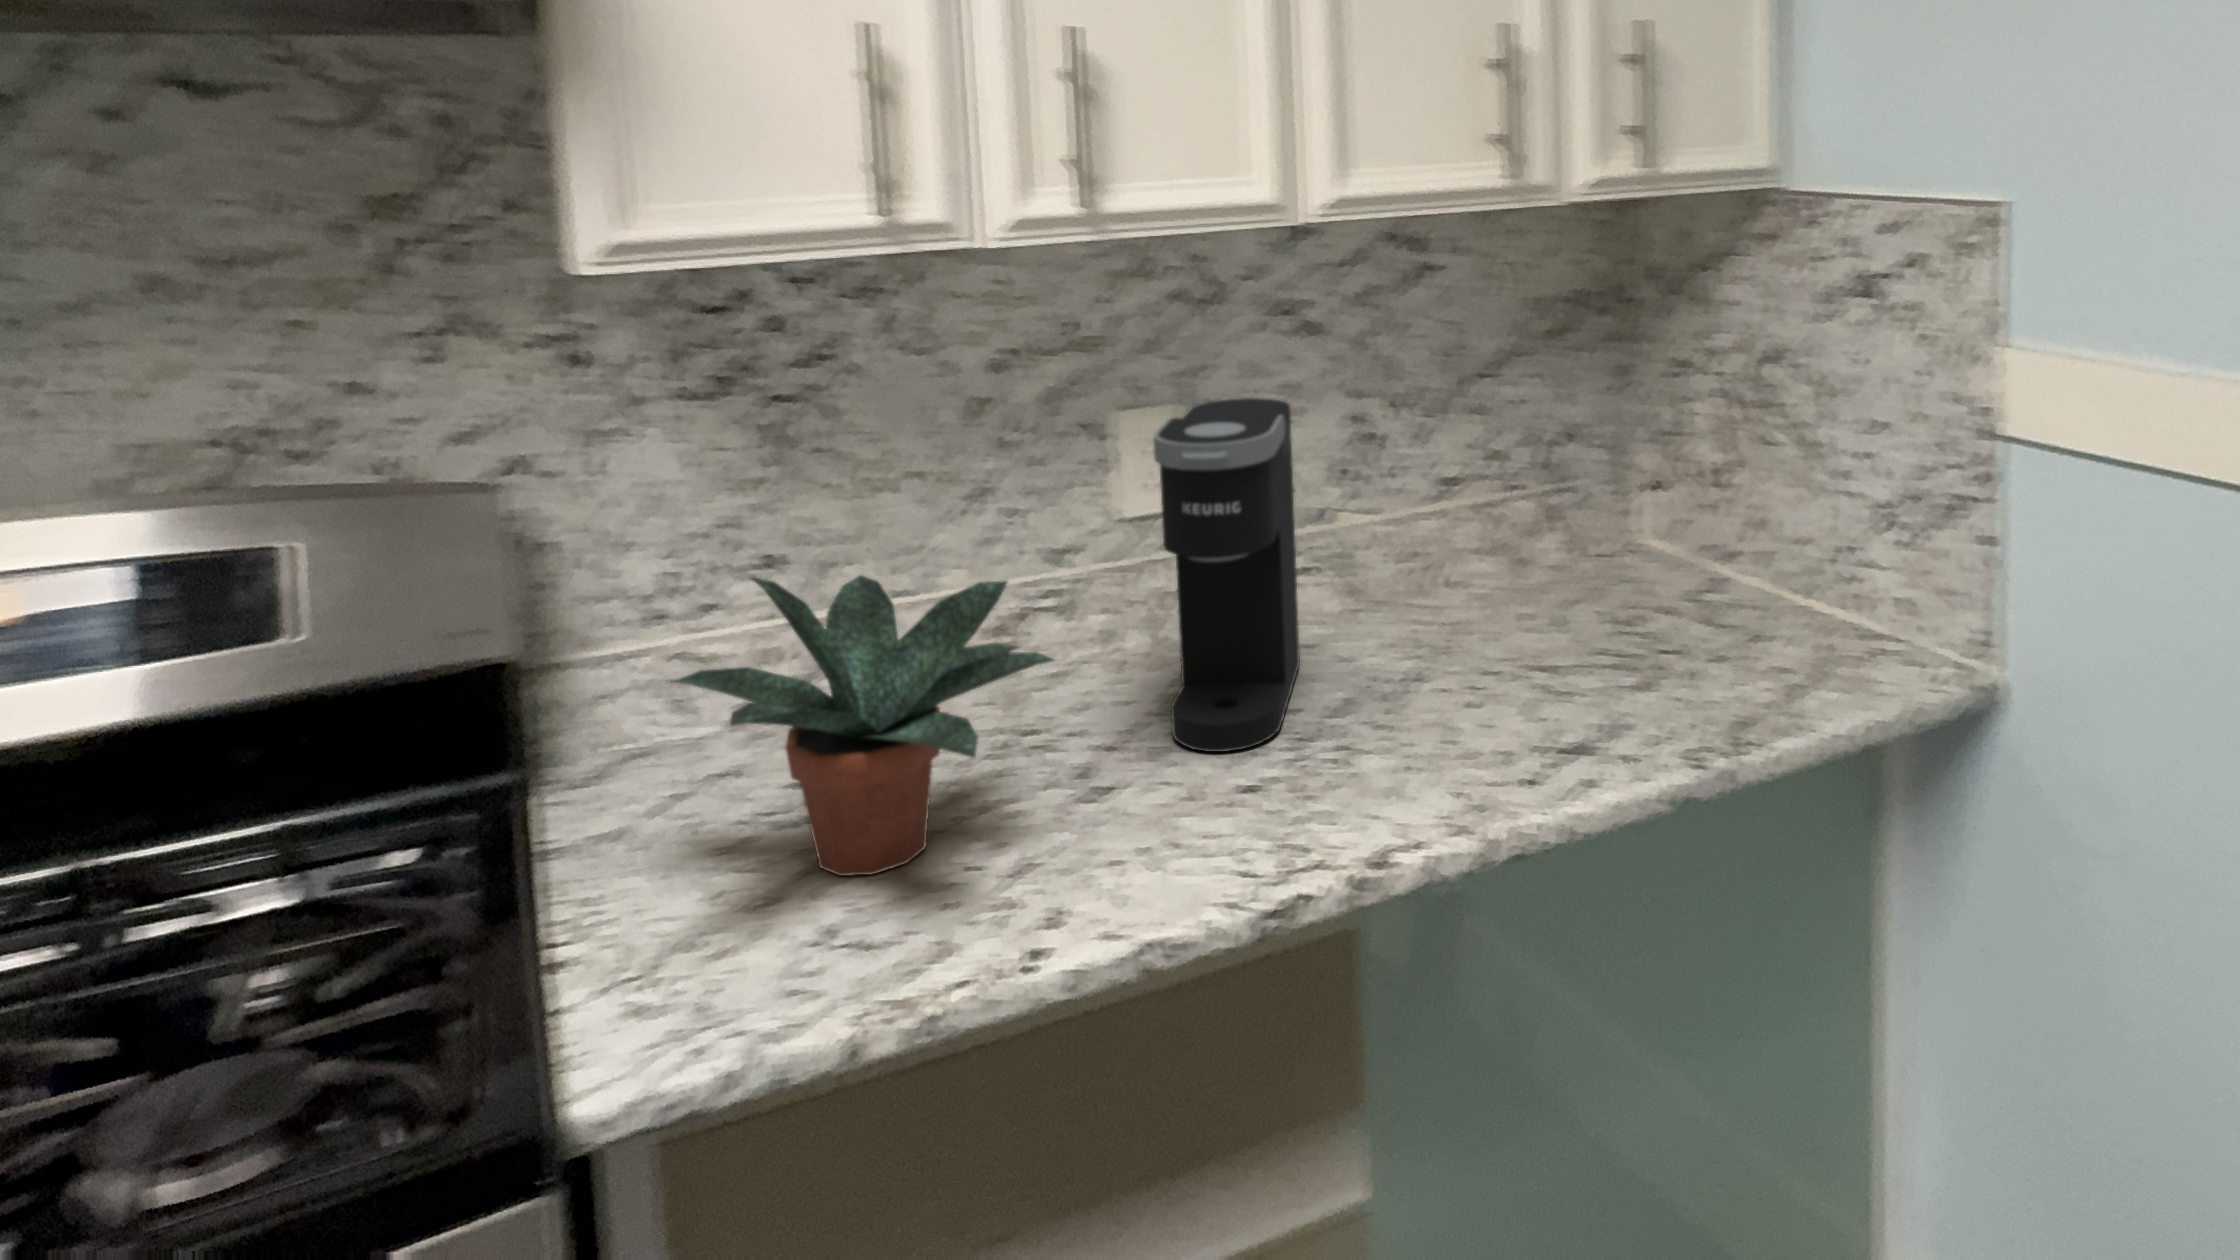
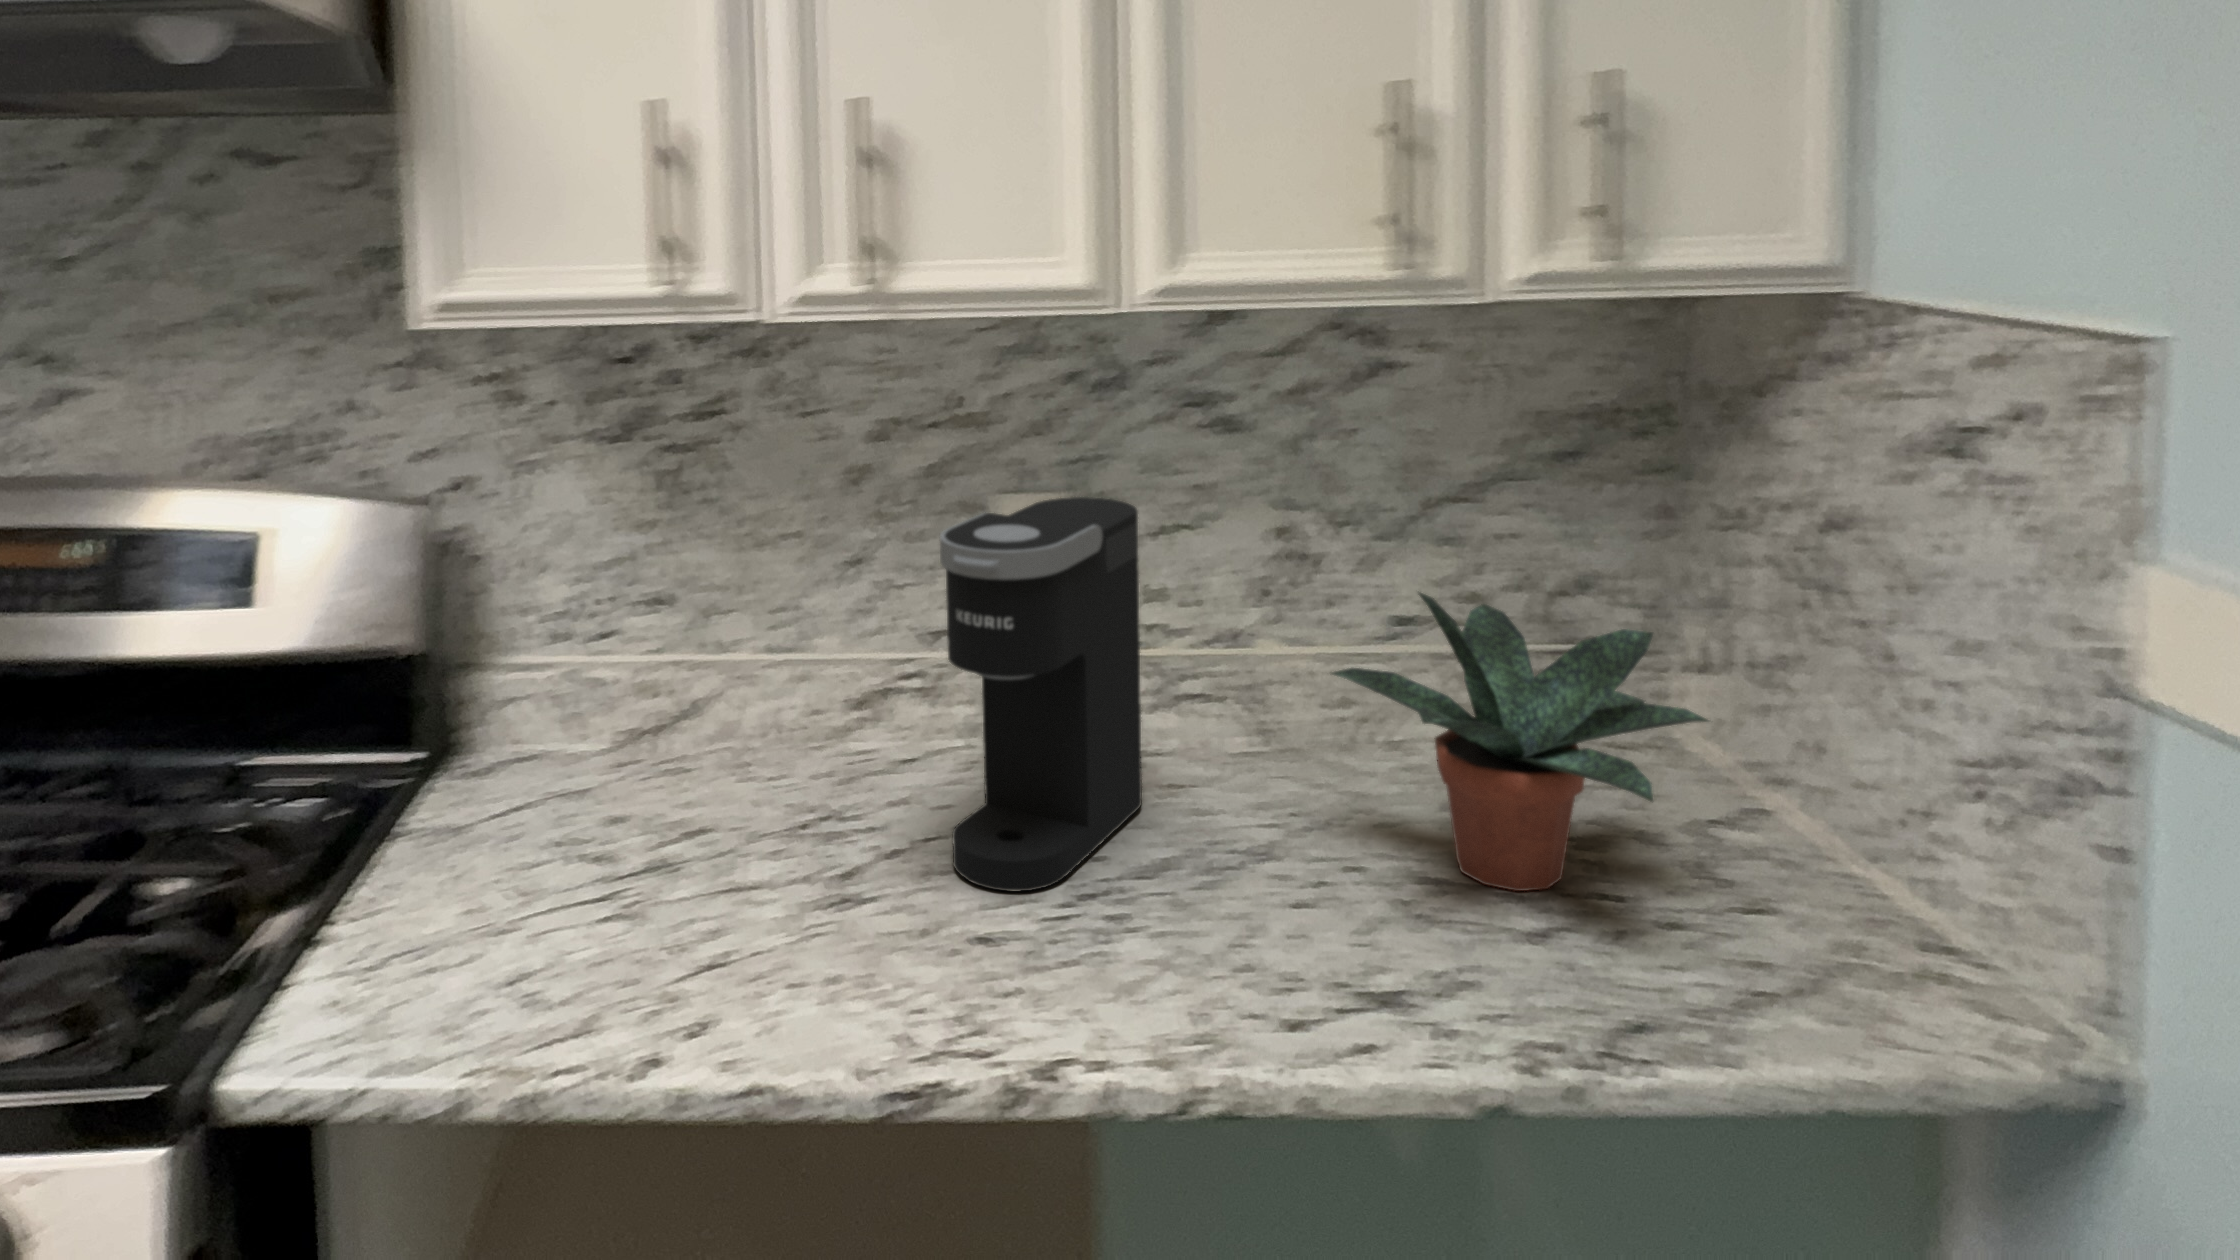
potted plant: present [671,575,1054,876] -> present [1332,593,1708,891]

